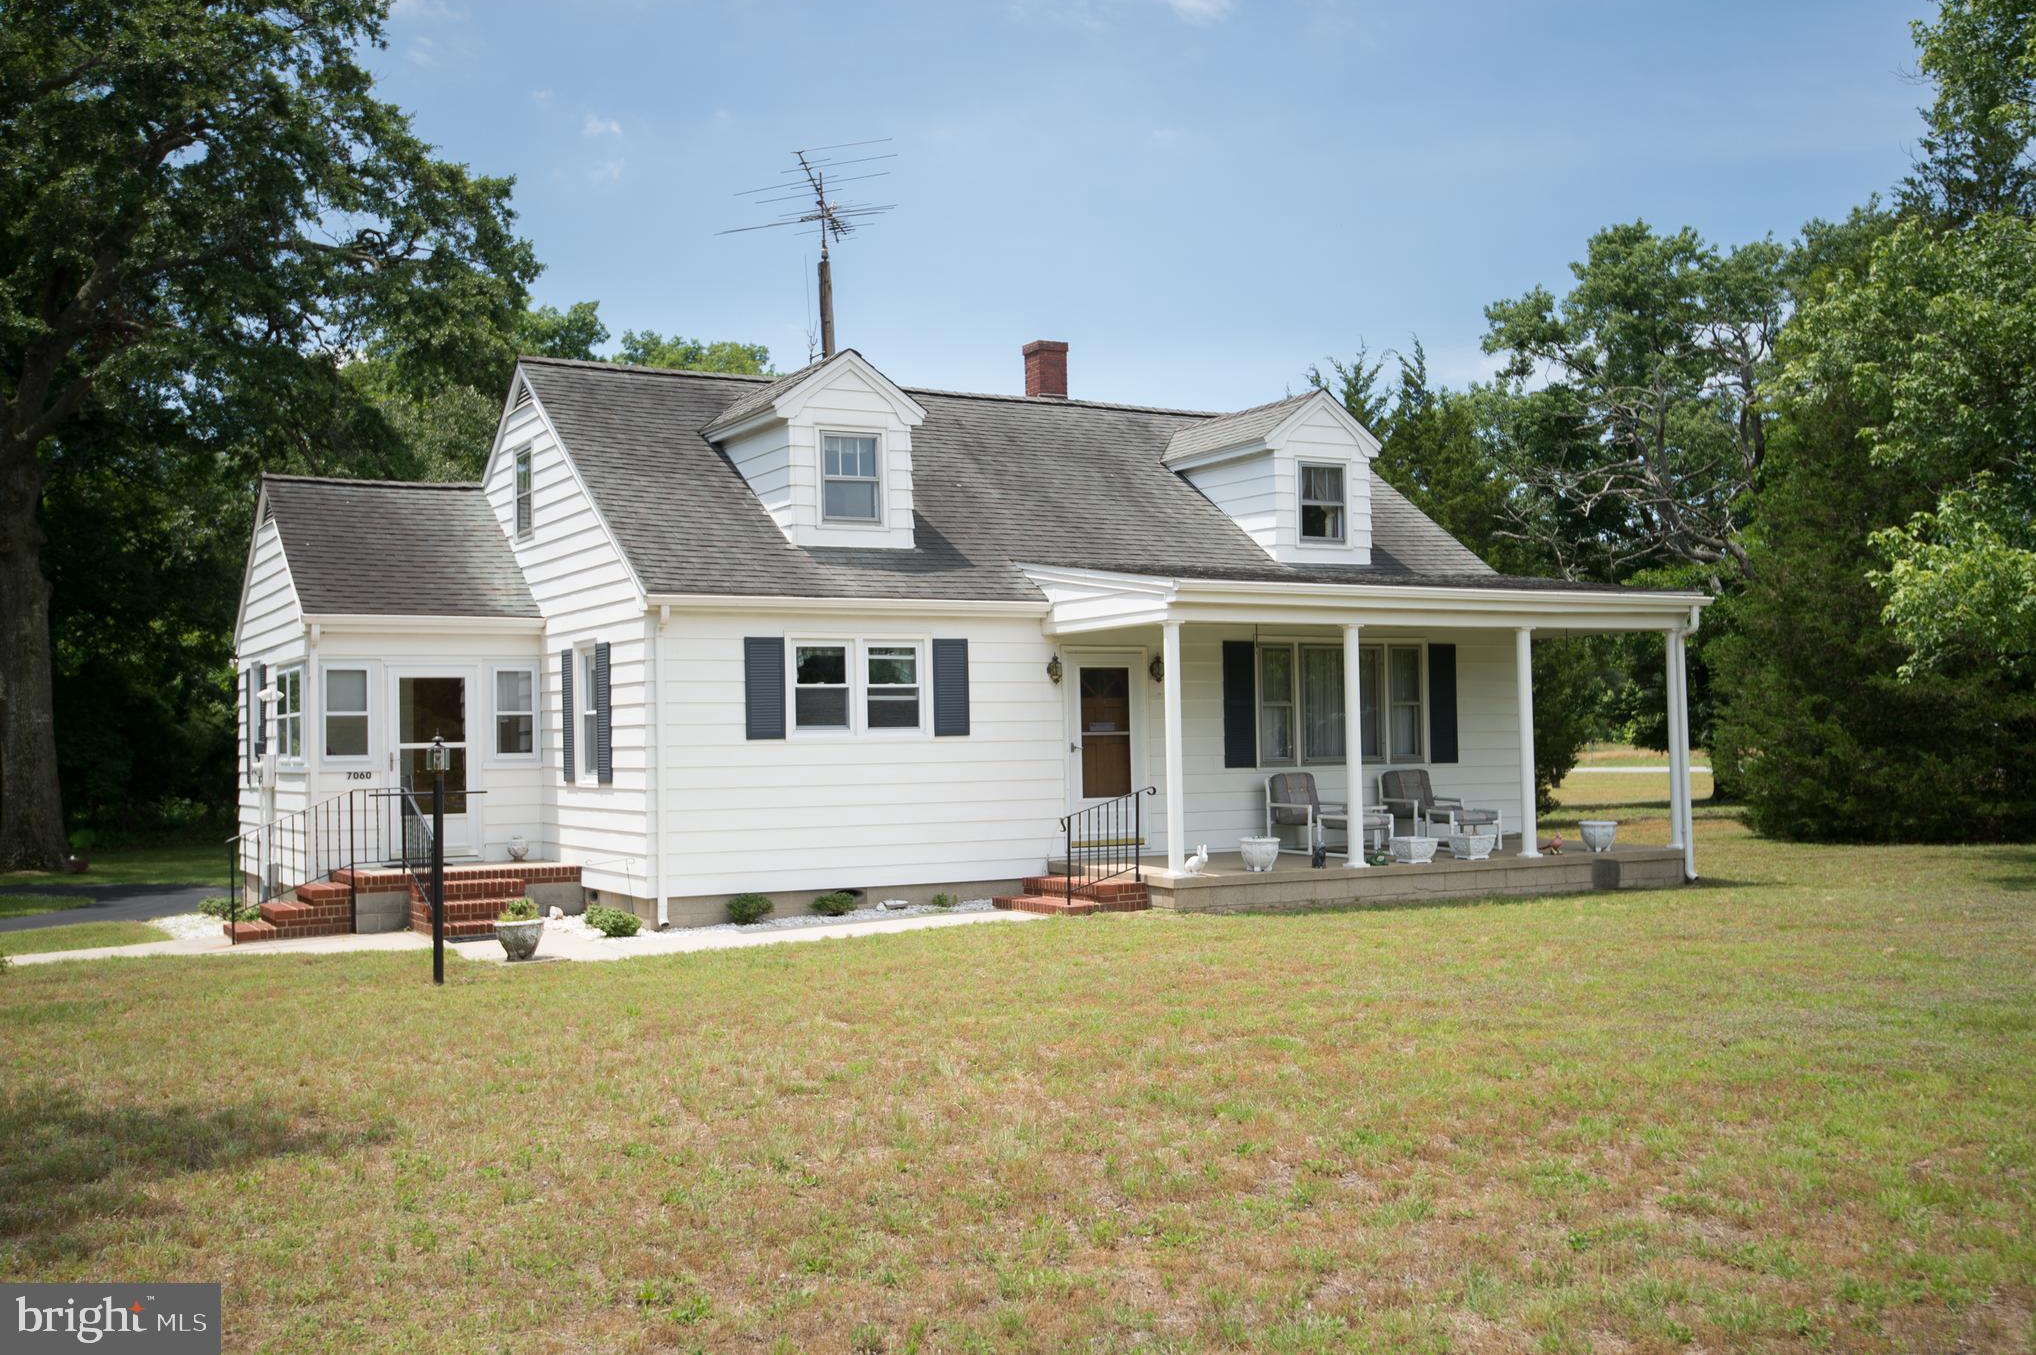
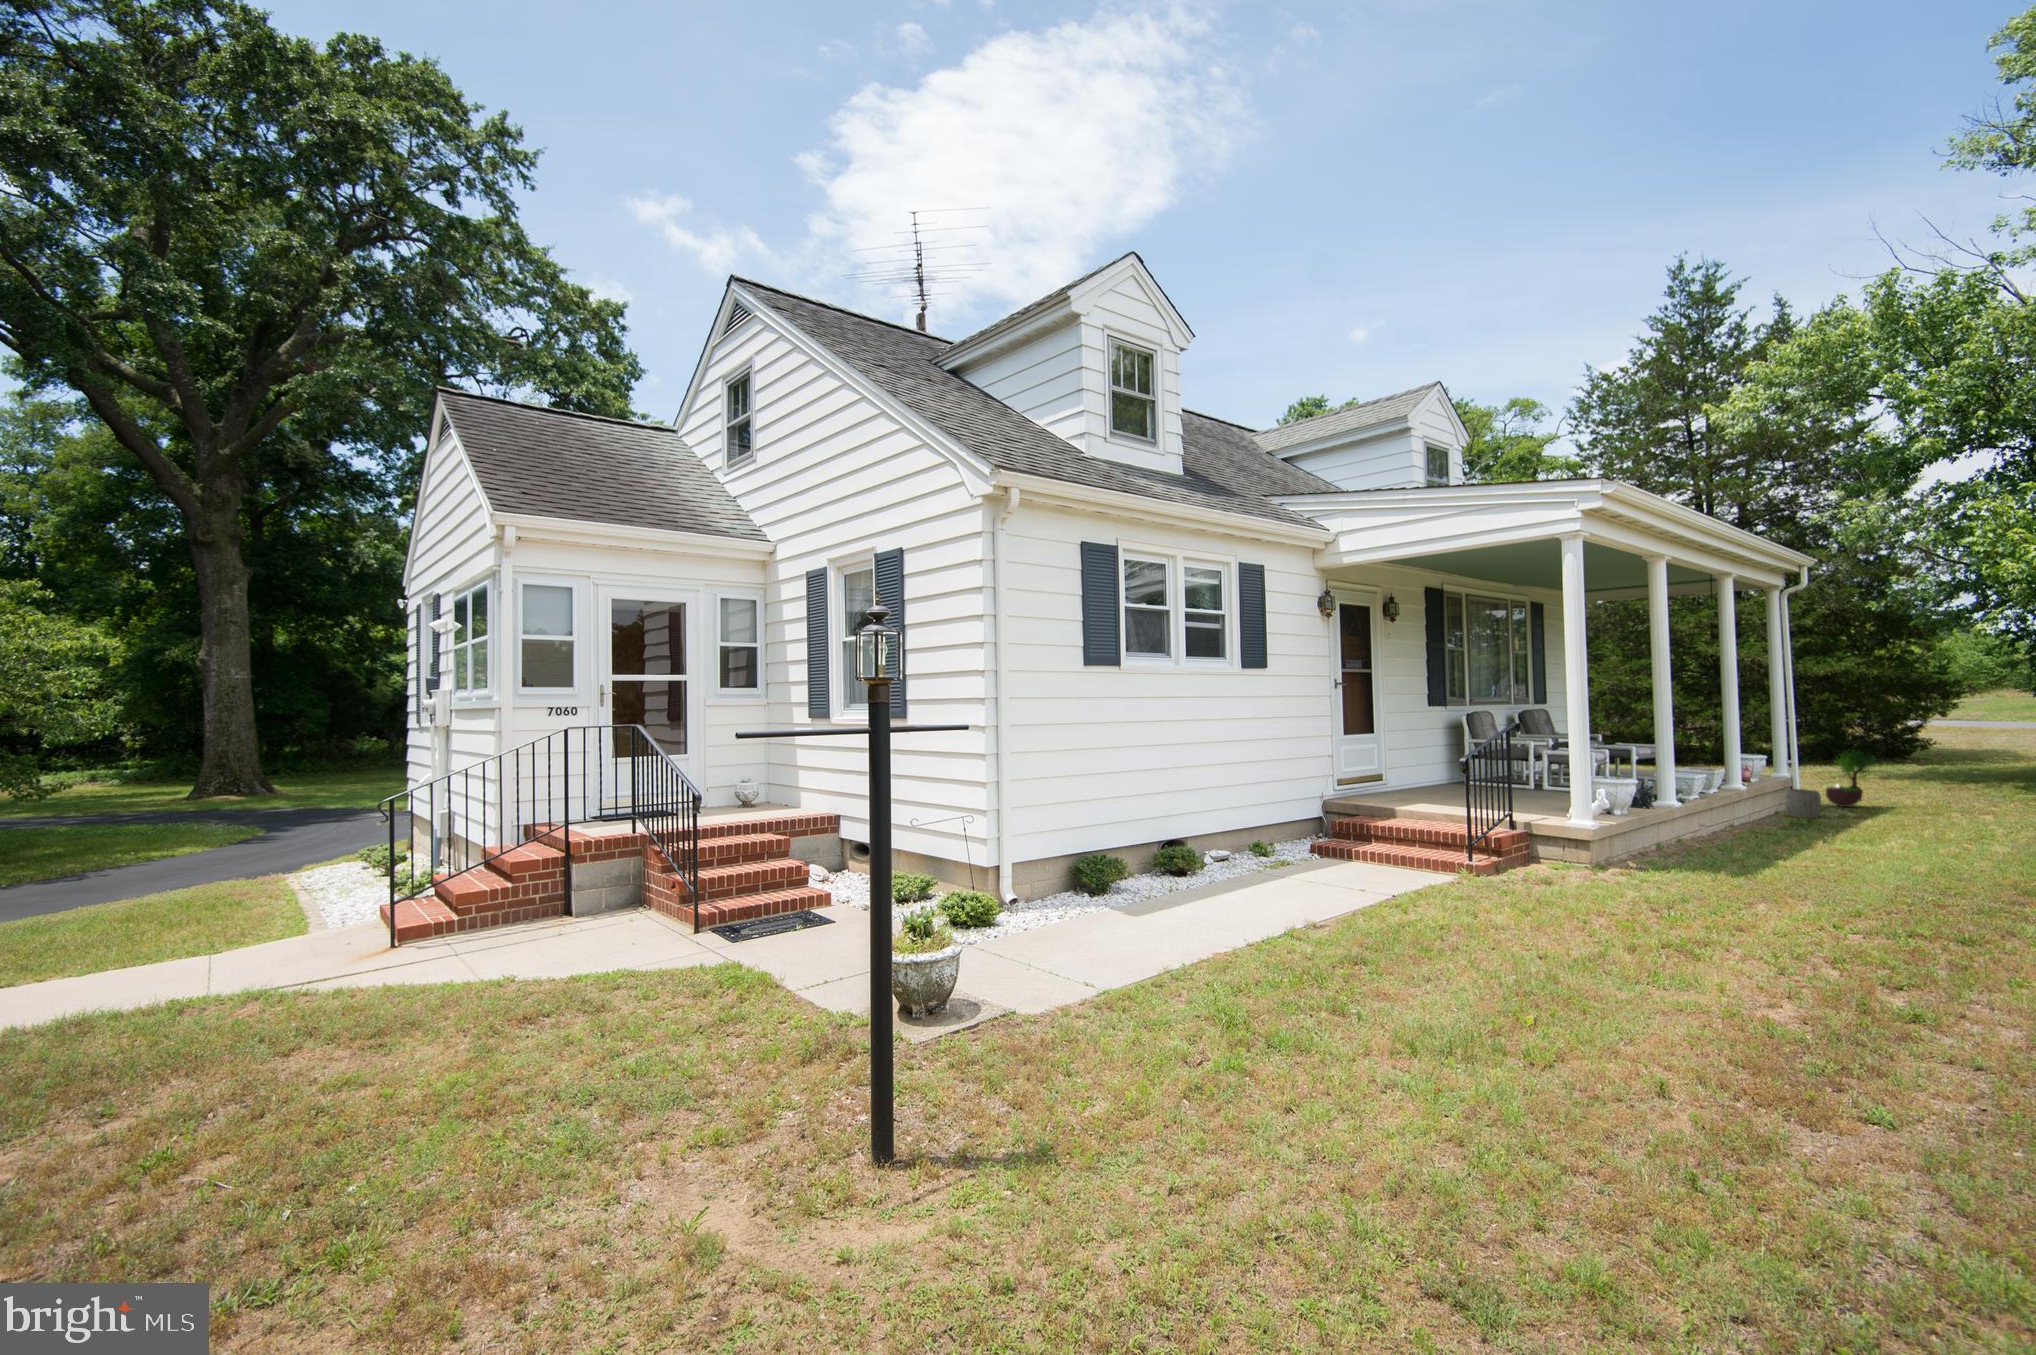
potted tree: present [66,831,94,873] -> present [1826,751,1876,807]

